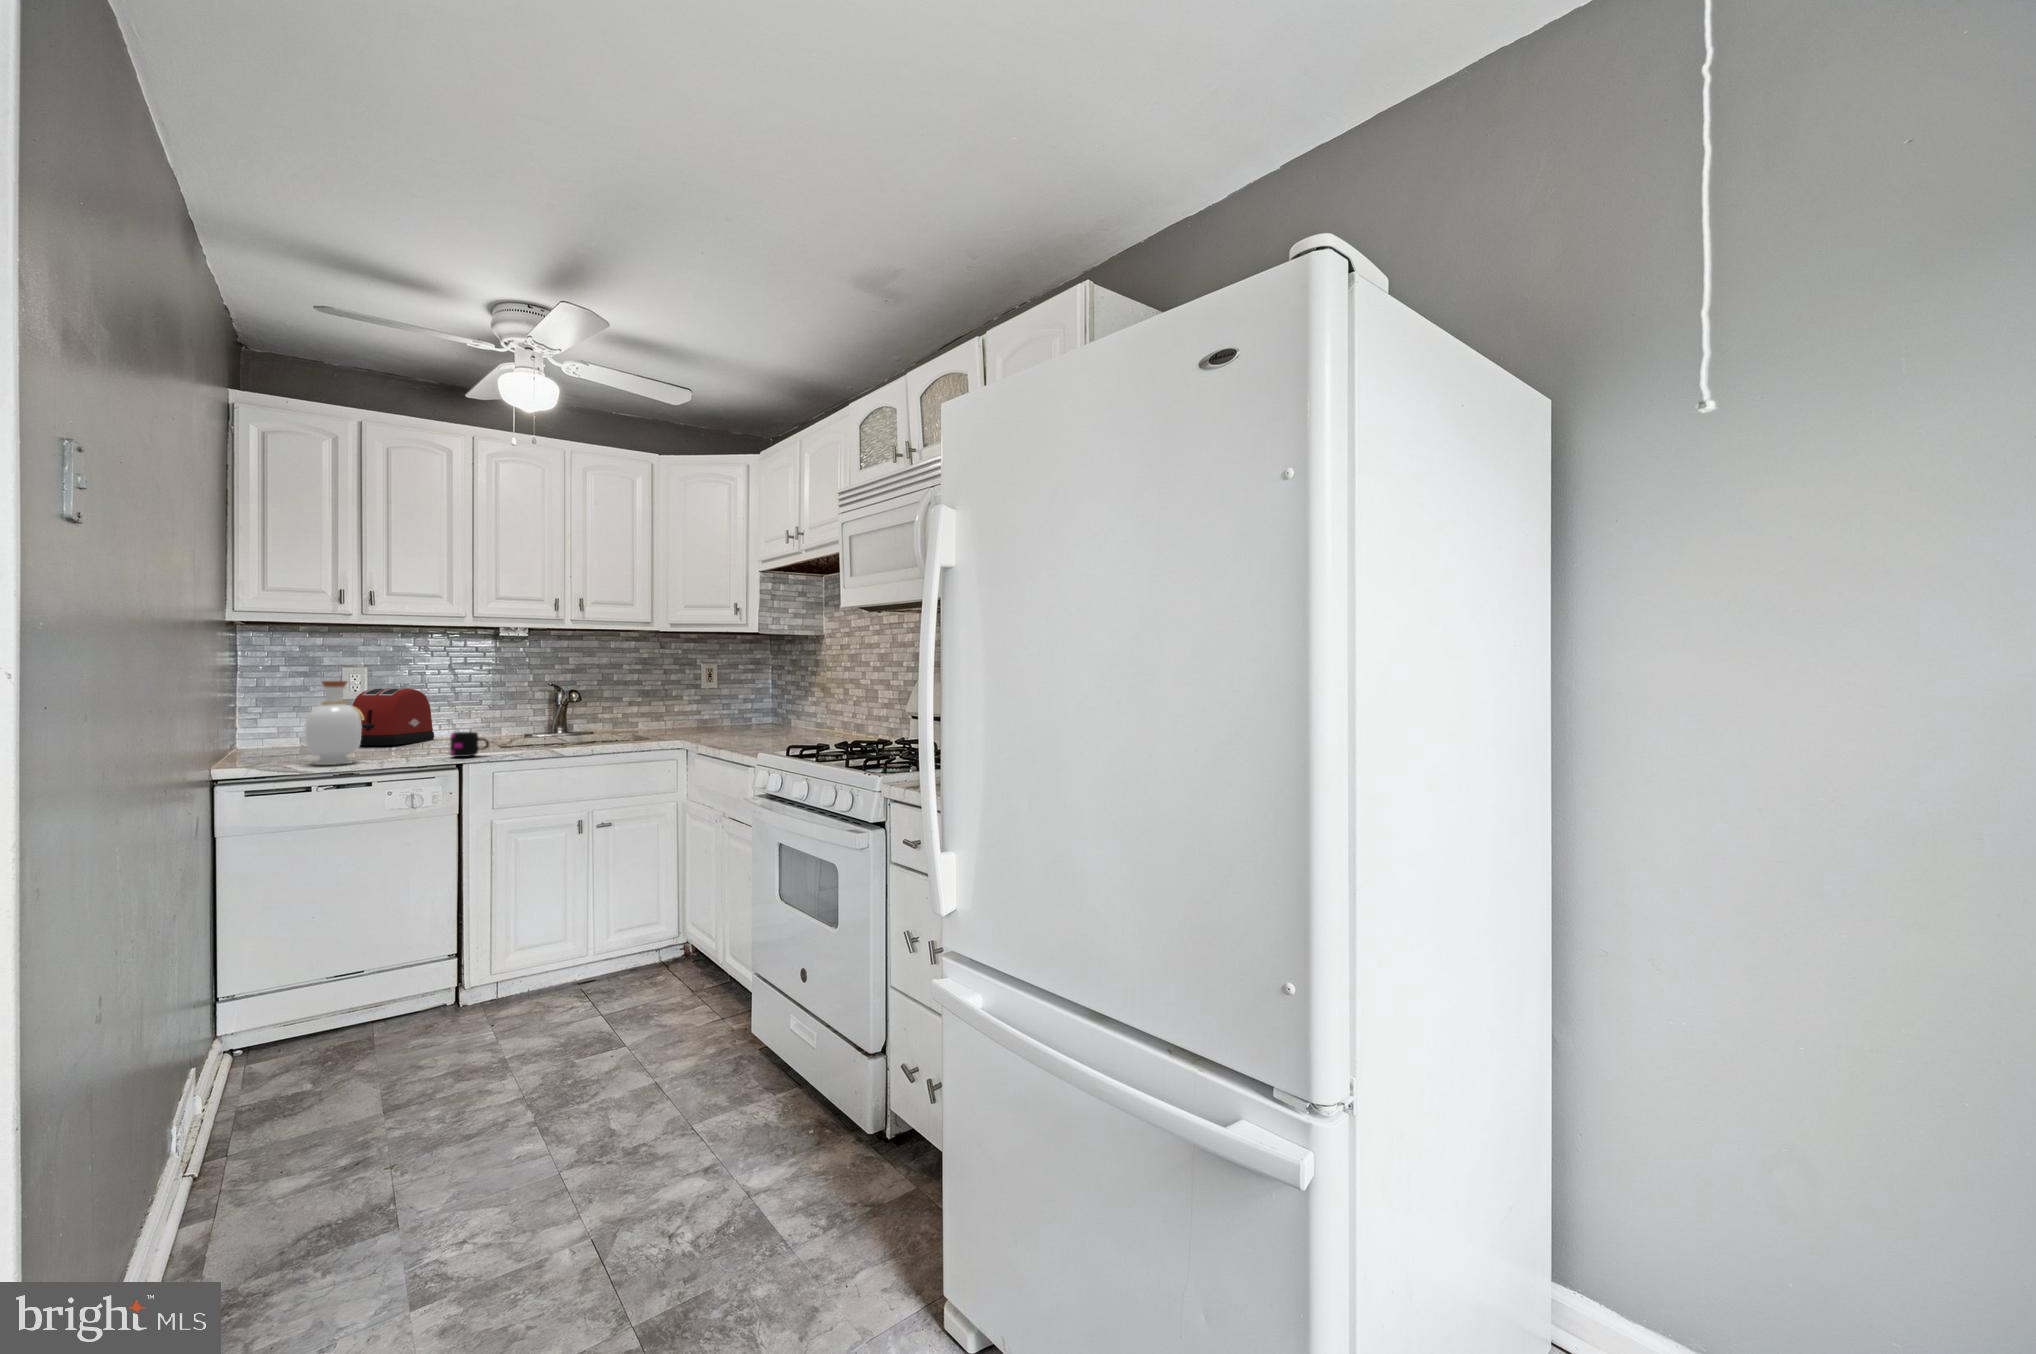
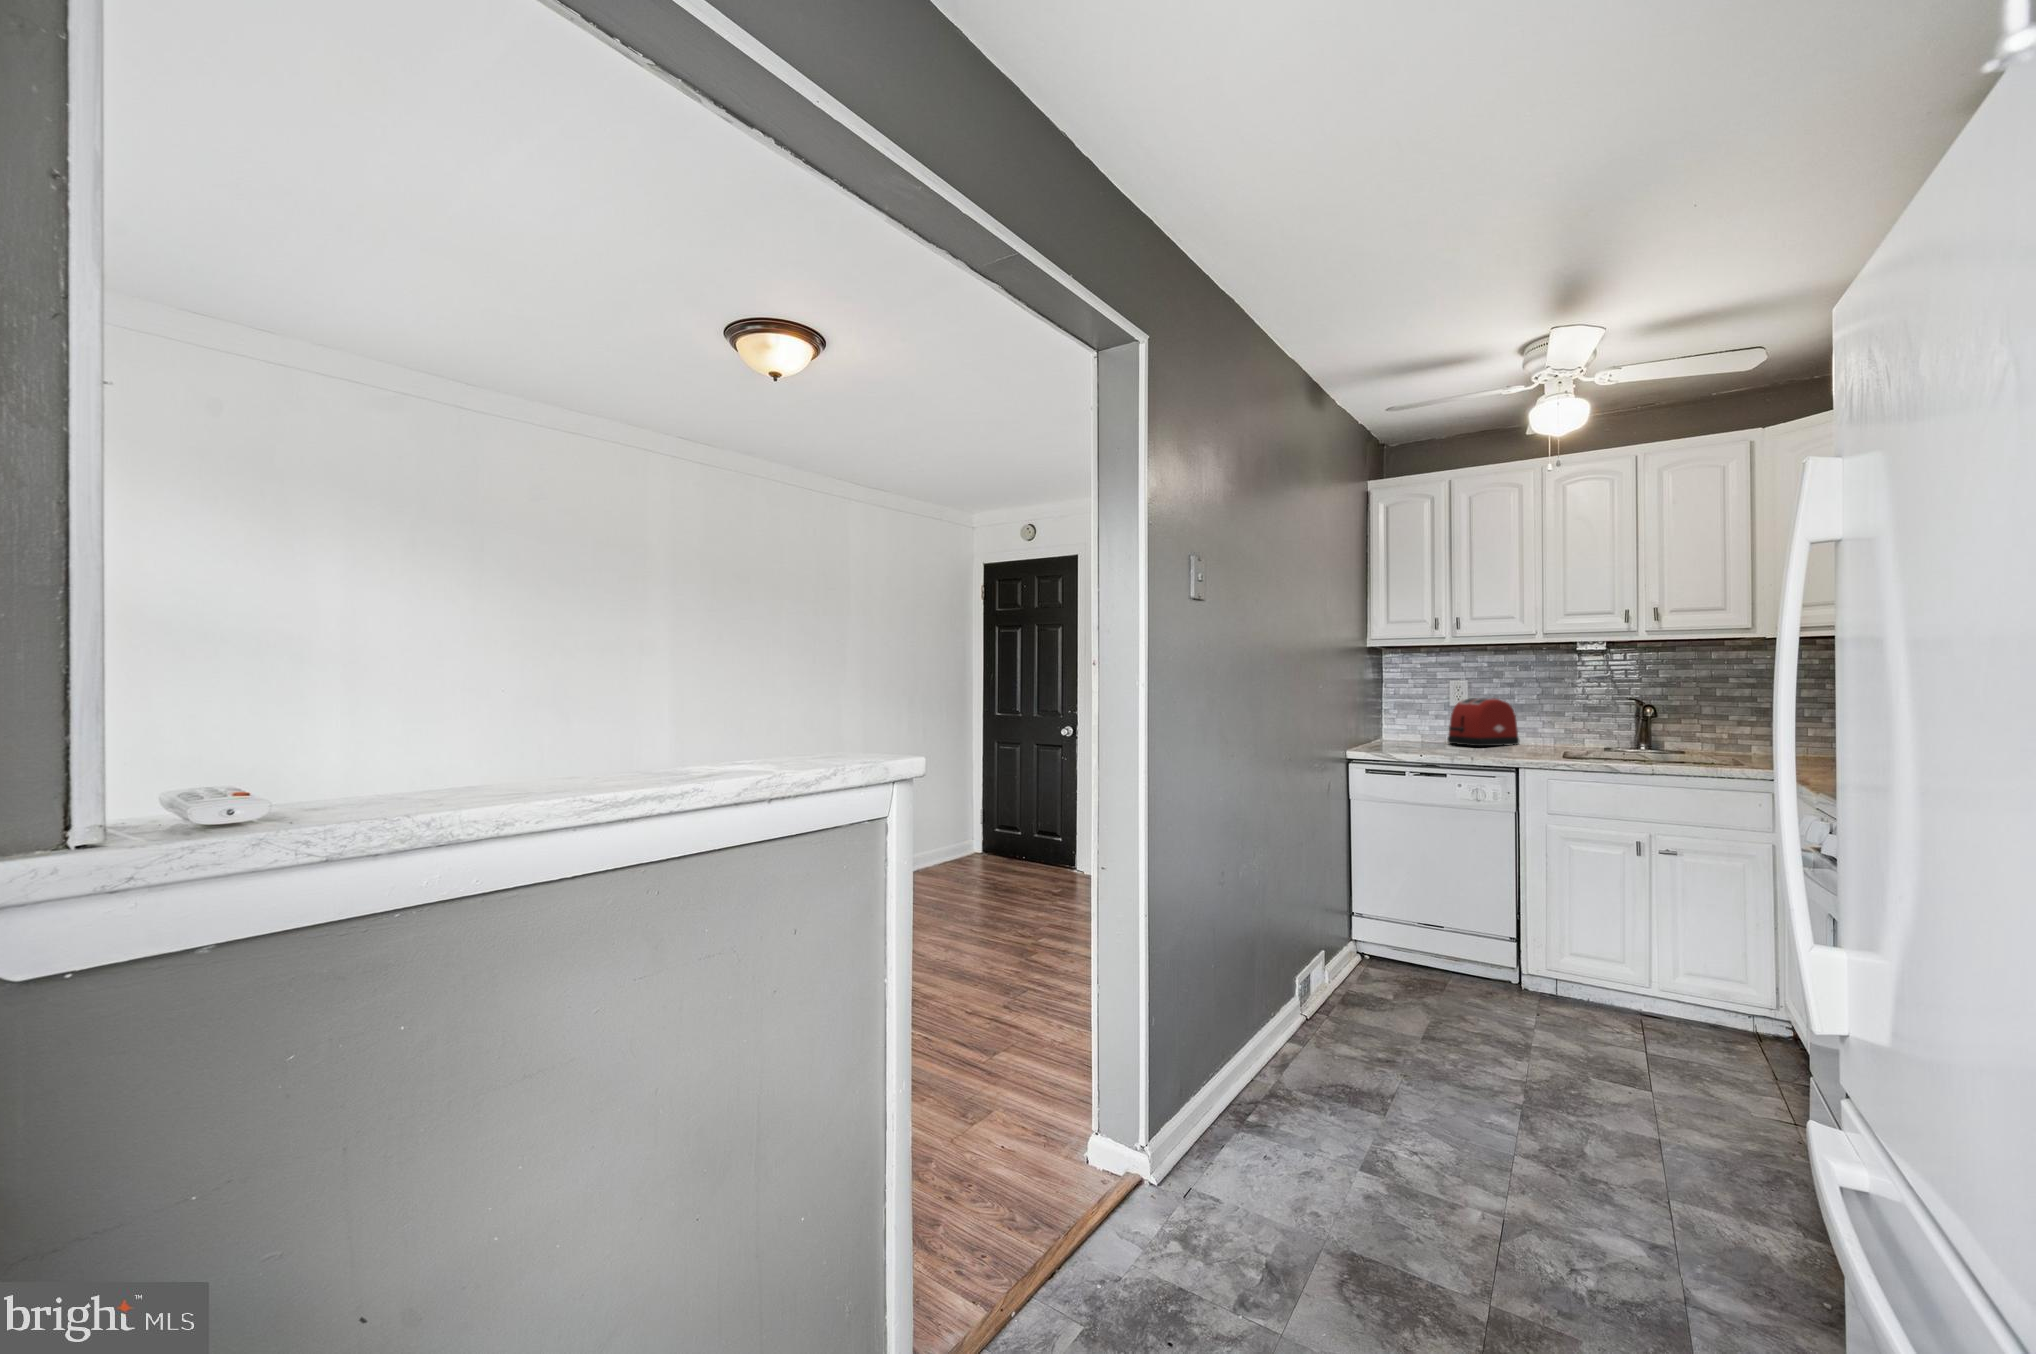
bottle: present [305,681,364,765] -> none [1402,692,1441,758]
mug: present [450,732,489,757] -> none [1508,739,1542,762]

